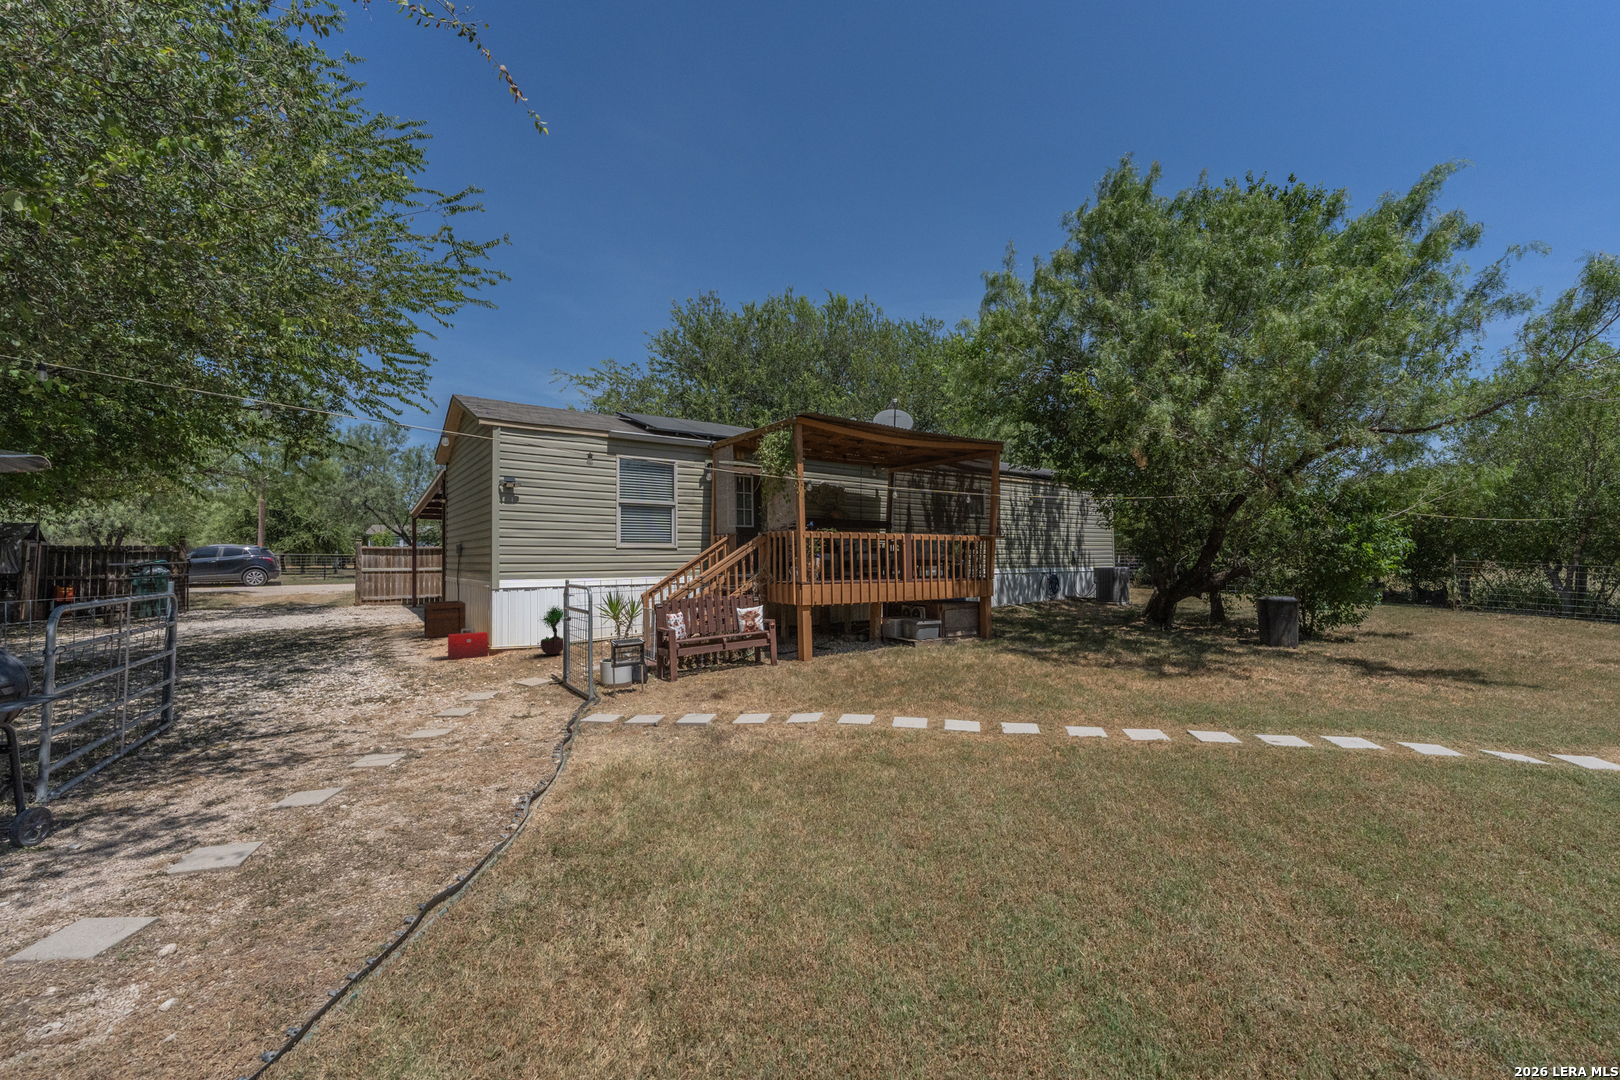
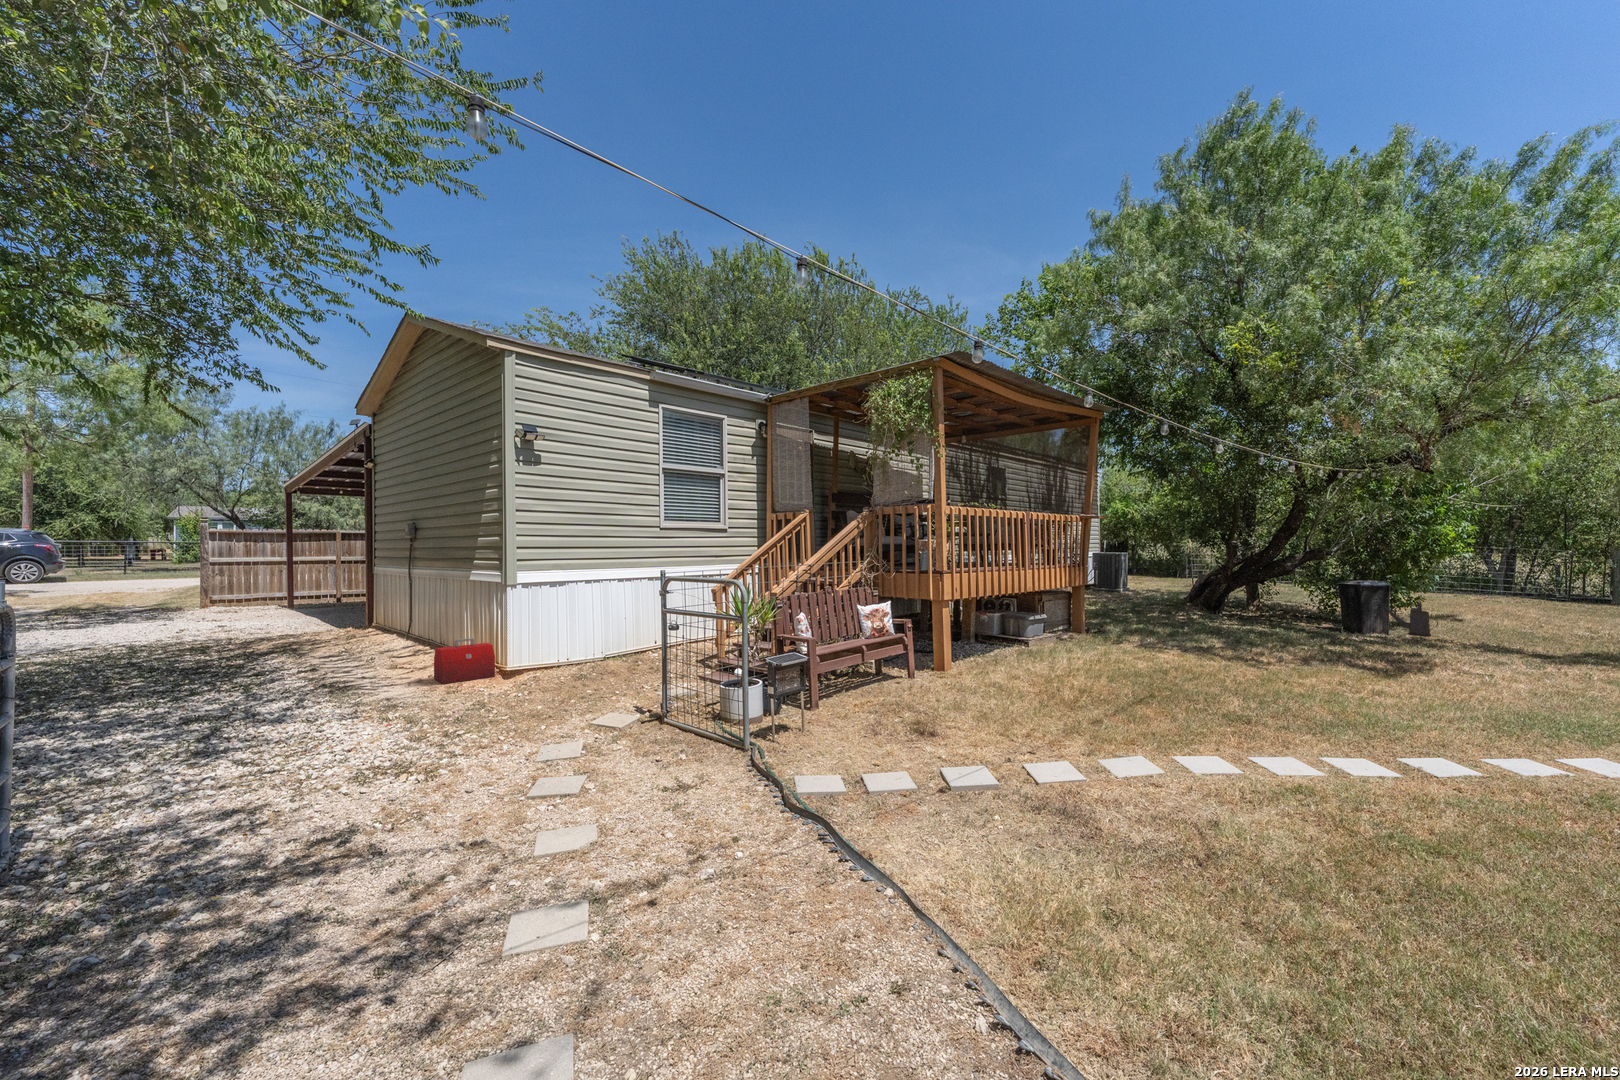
wooden crate: present [424,601,466,638] -> none [359,600,423,653]
potted tree: present [540,606,565,655] -> none [571,600,614,673]
watering can: none [1281,613,1327,645] -> present [1384,602,1438,636]

